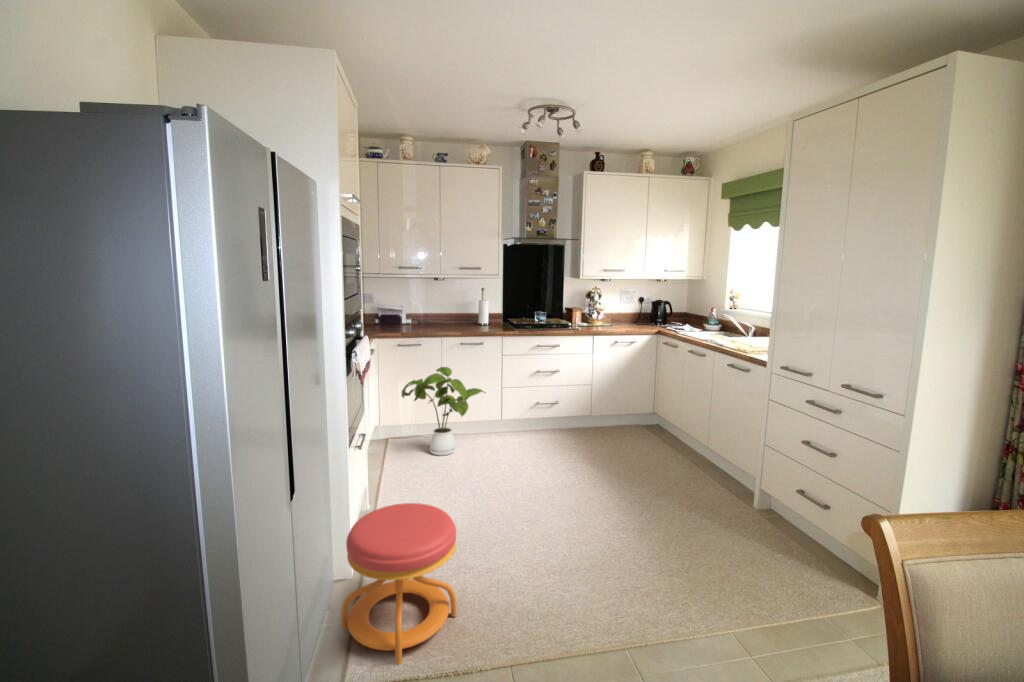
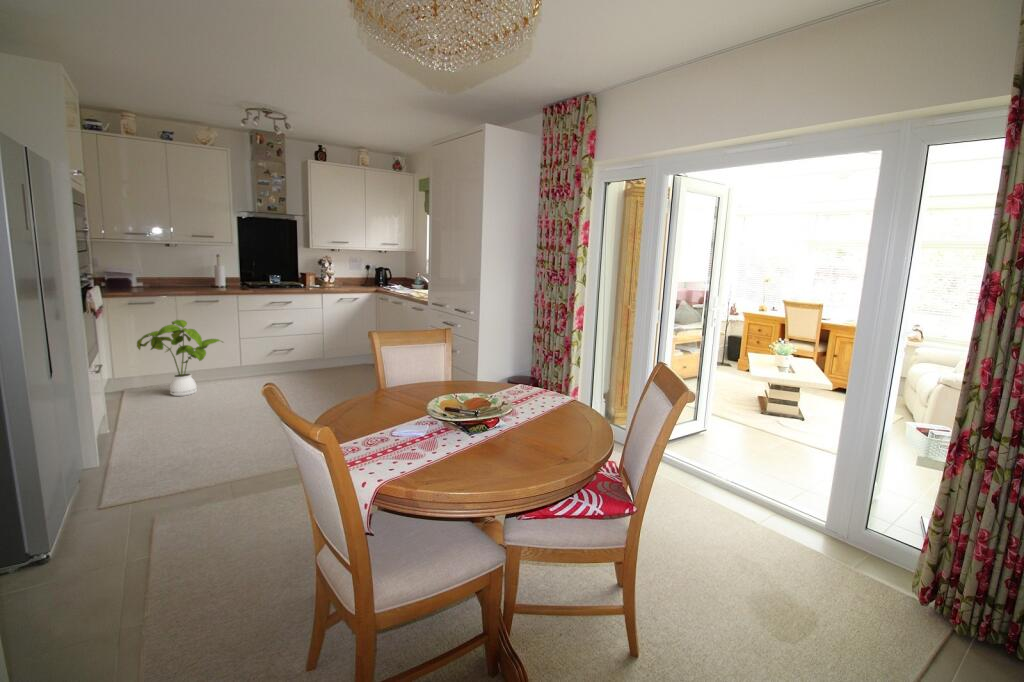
stool: present [341,503,457,664] -> none [90,403,188,498]

